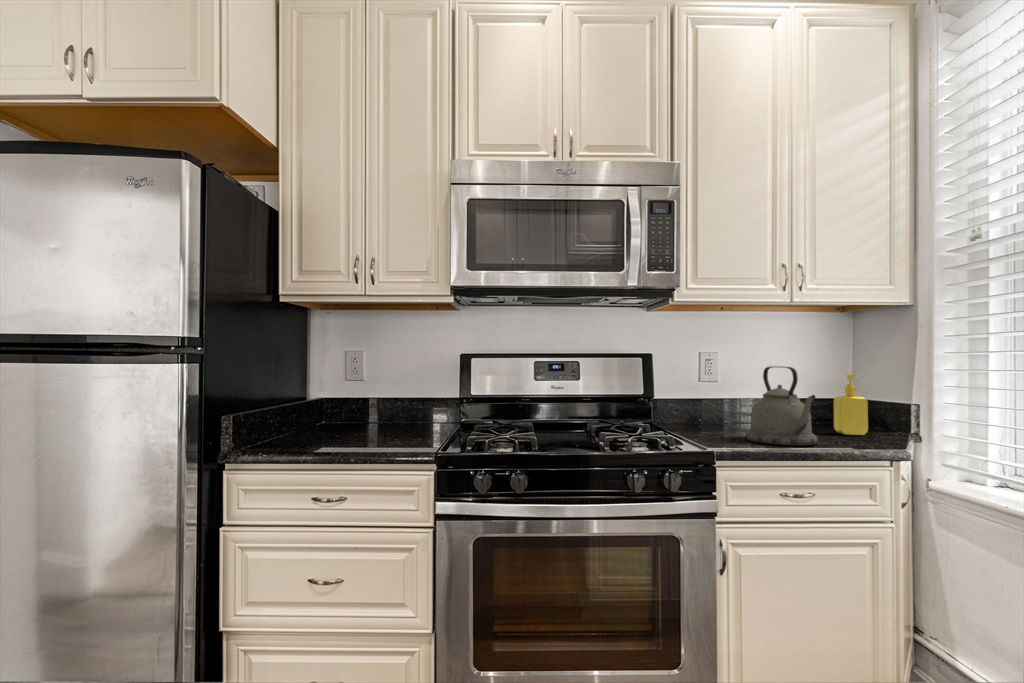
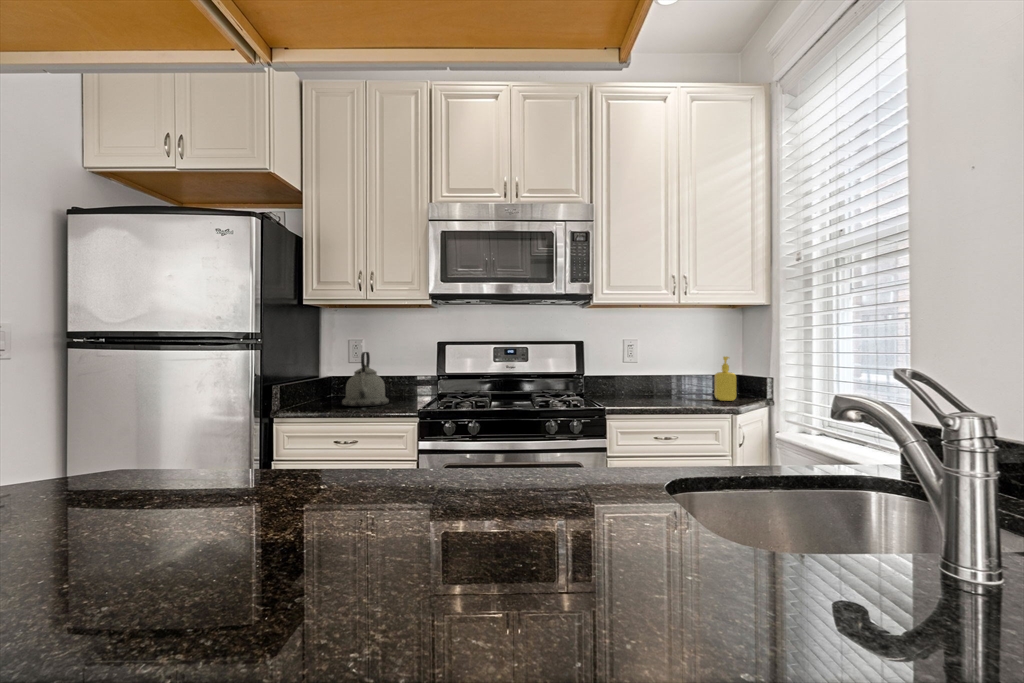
kettle: present [745,366,818,446] -> present [342,352,389,406]

